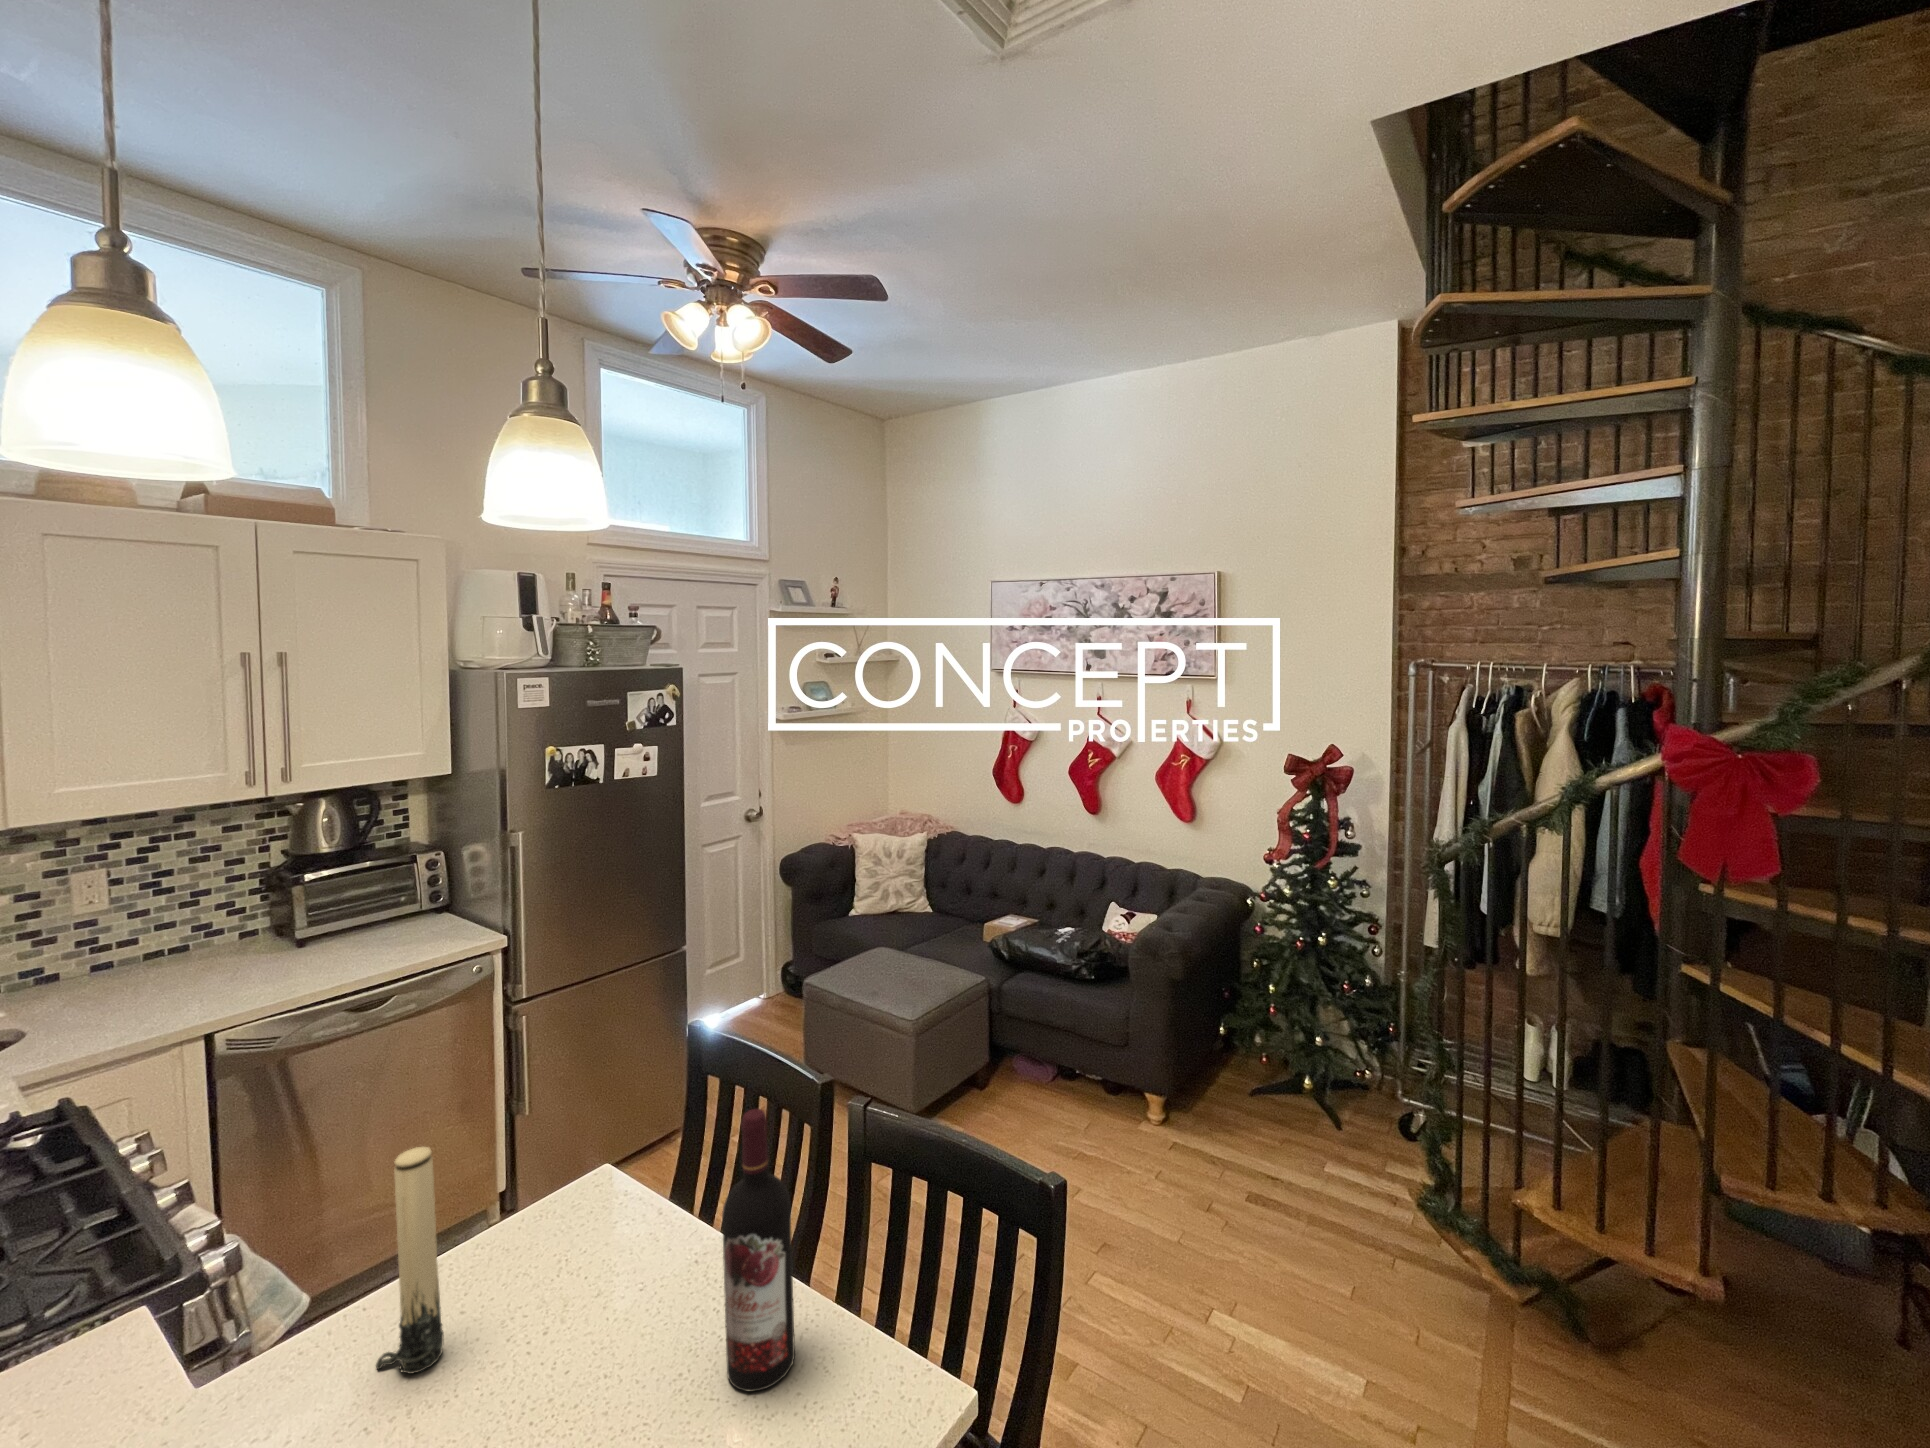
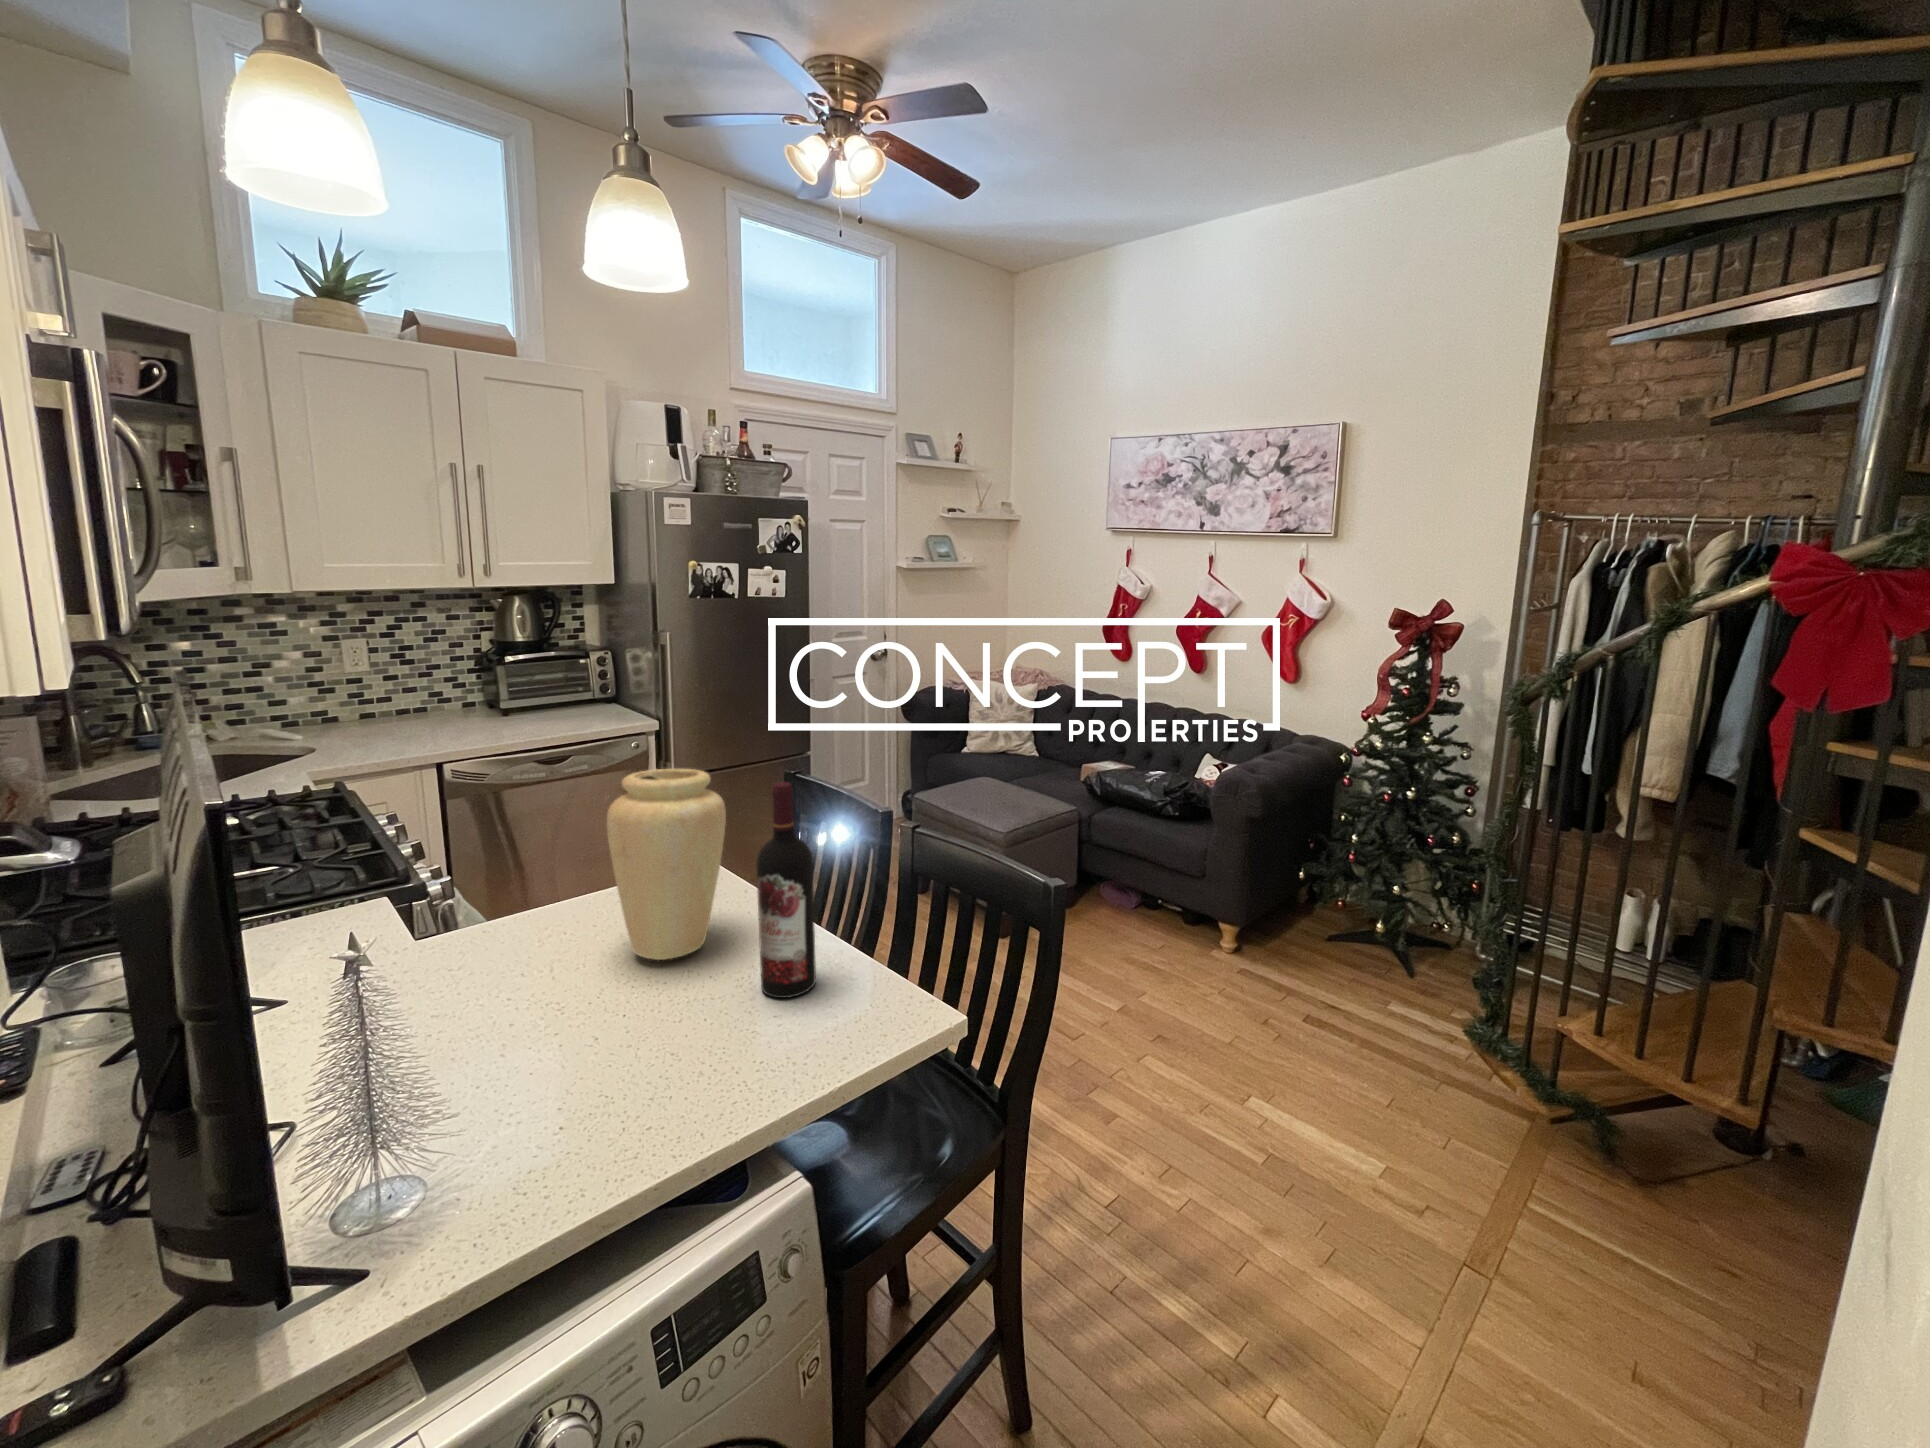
vase: none [513,1082,664,1353] -> present [607,769,726,960]
candle: present [376,1147,444,1374] -> none [515,792,562,957]

